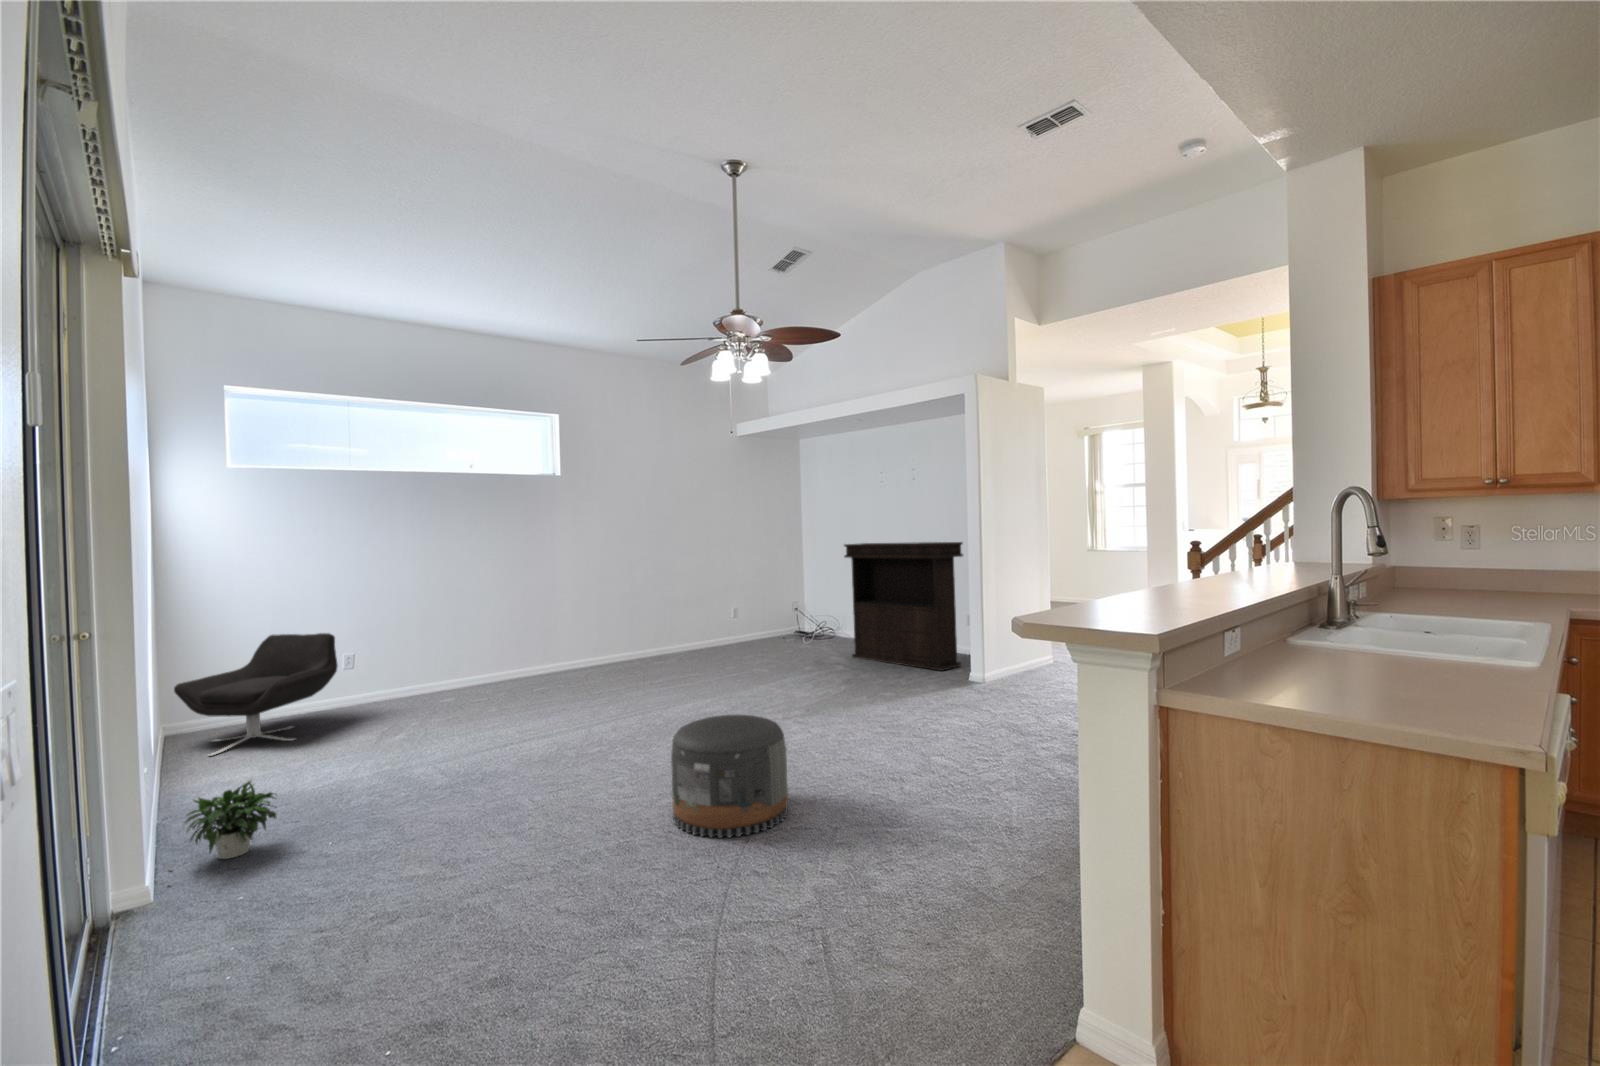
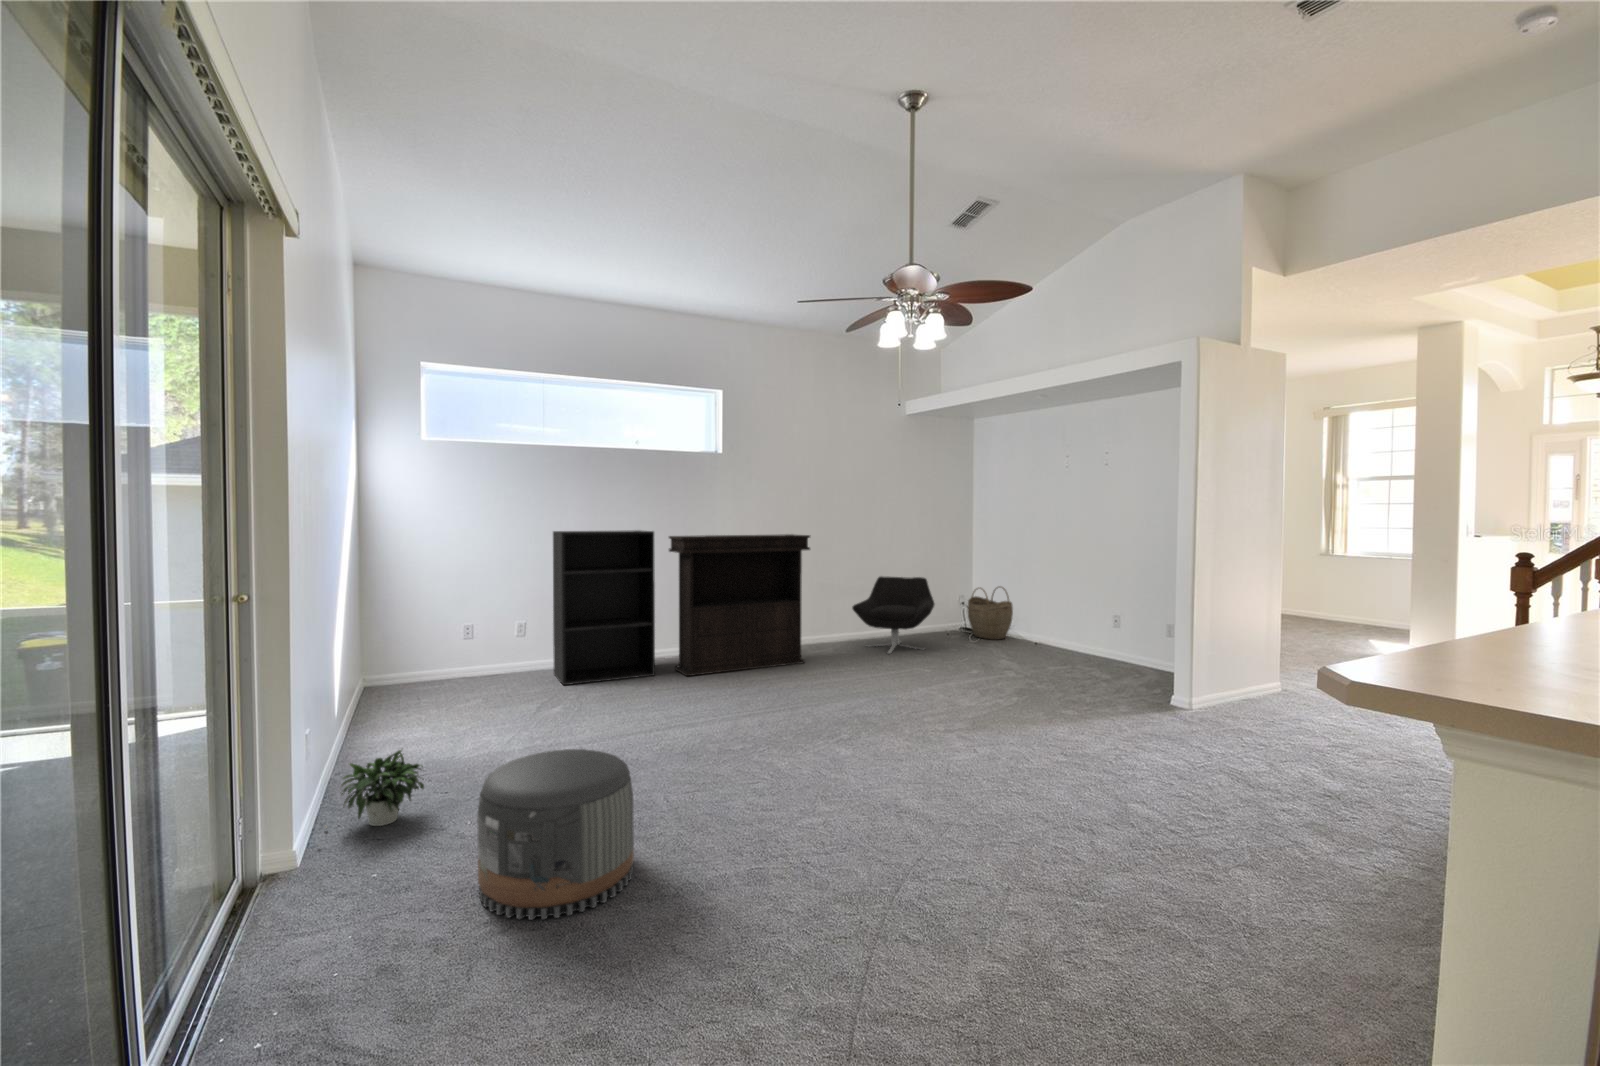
console table: present [844,542,963,671] -> present [669,534,810,676]
bookshelf: none [382,554,499,715] -> present [553,530,655,685]
woven basket: none [800,592,840,641] -> present [968,587,1013,640]
lounge chair: present [174,633,338,756] -> present [852,576,934,654]
pouf: present [671,715,788,838] -> present [477,749,634,920]

